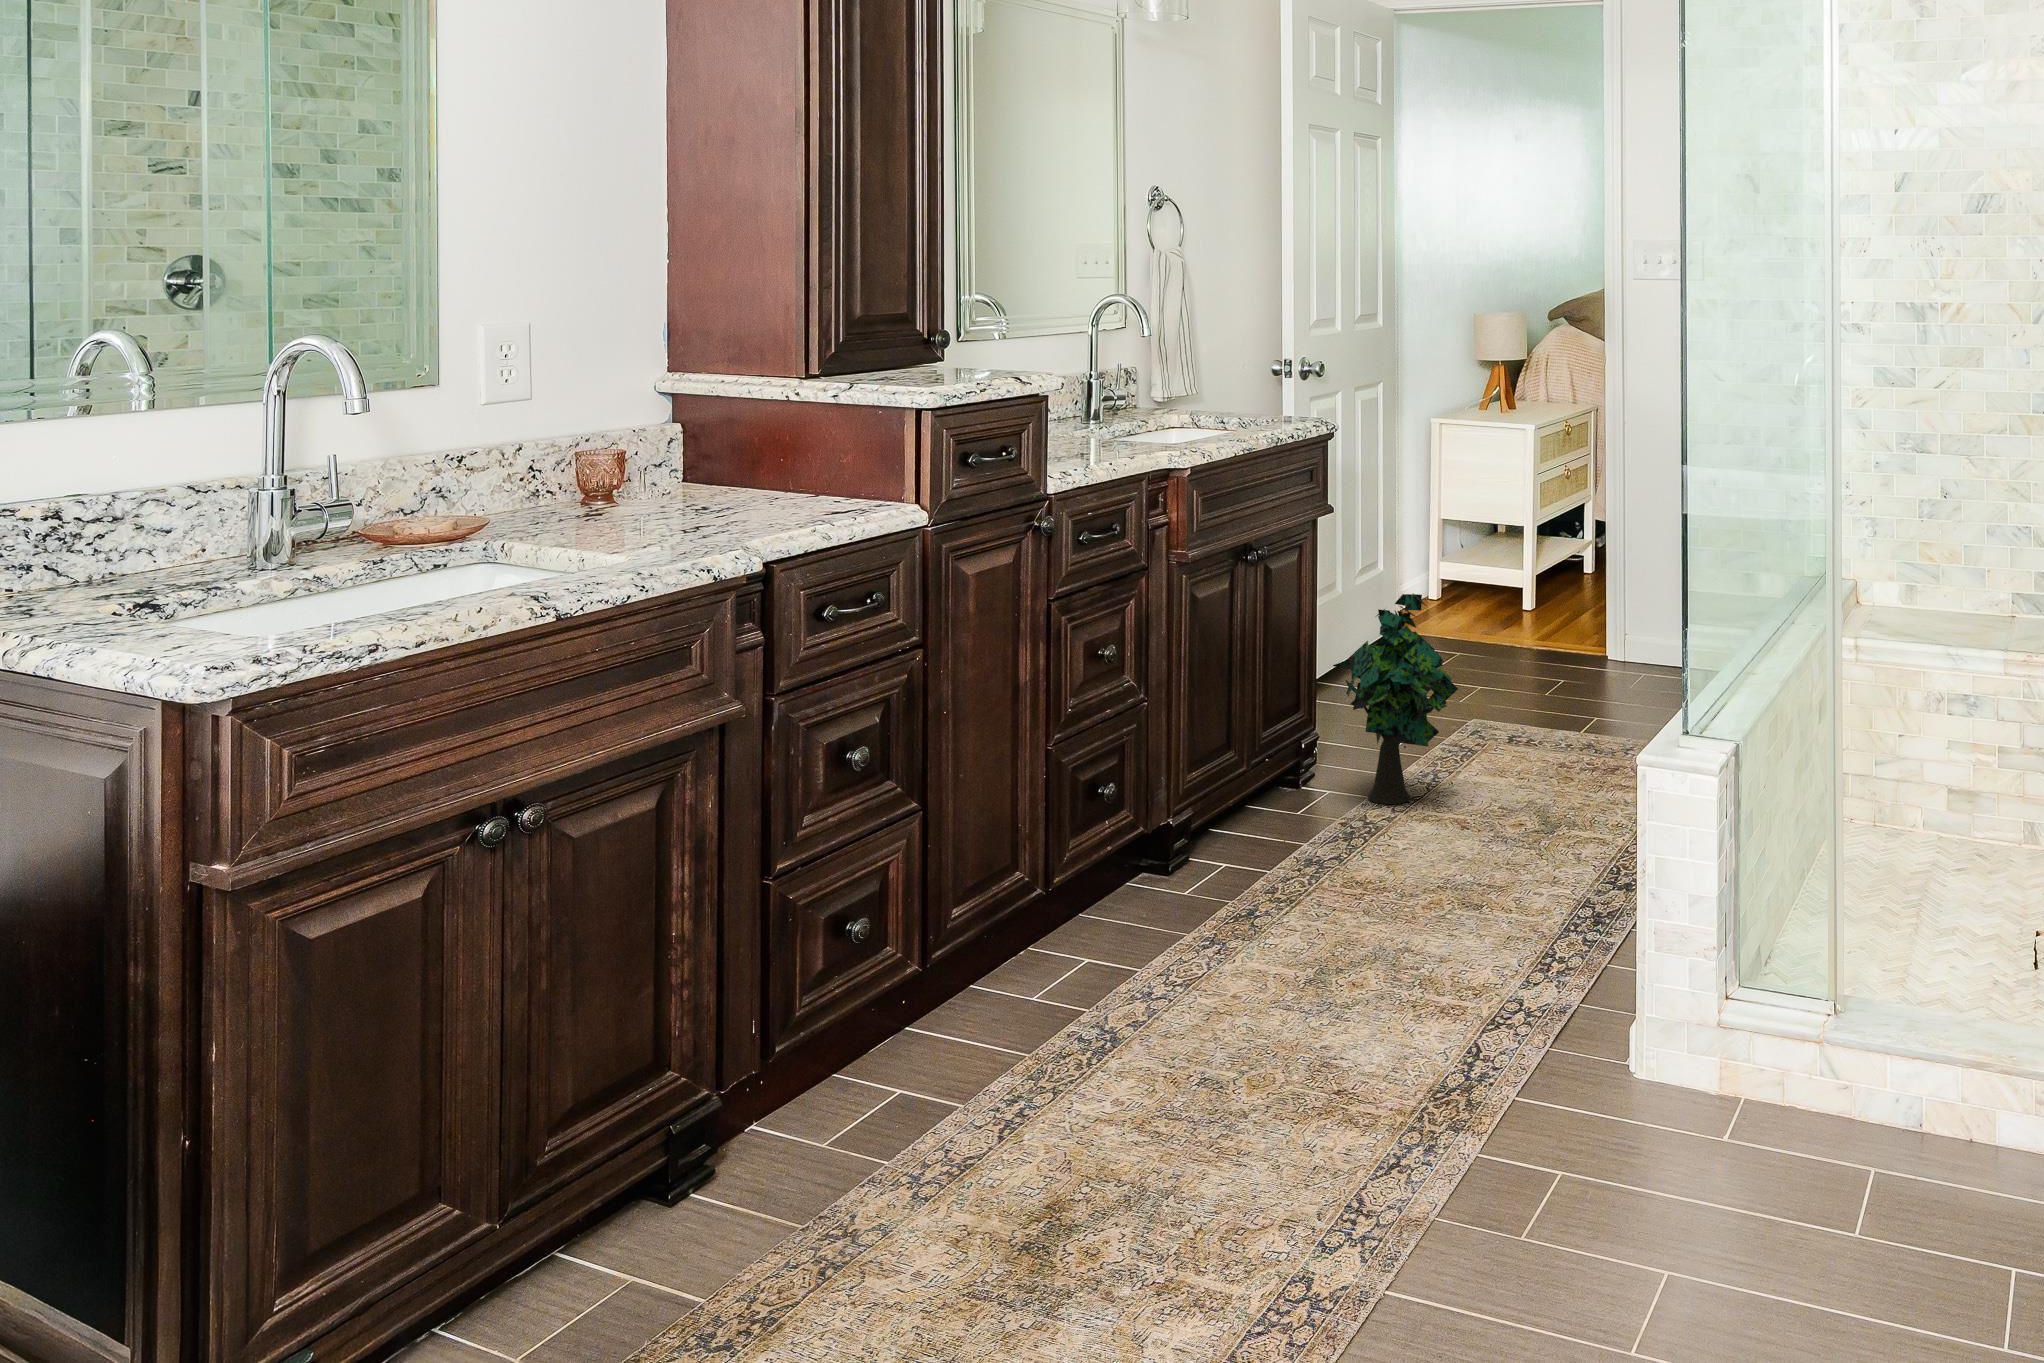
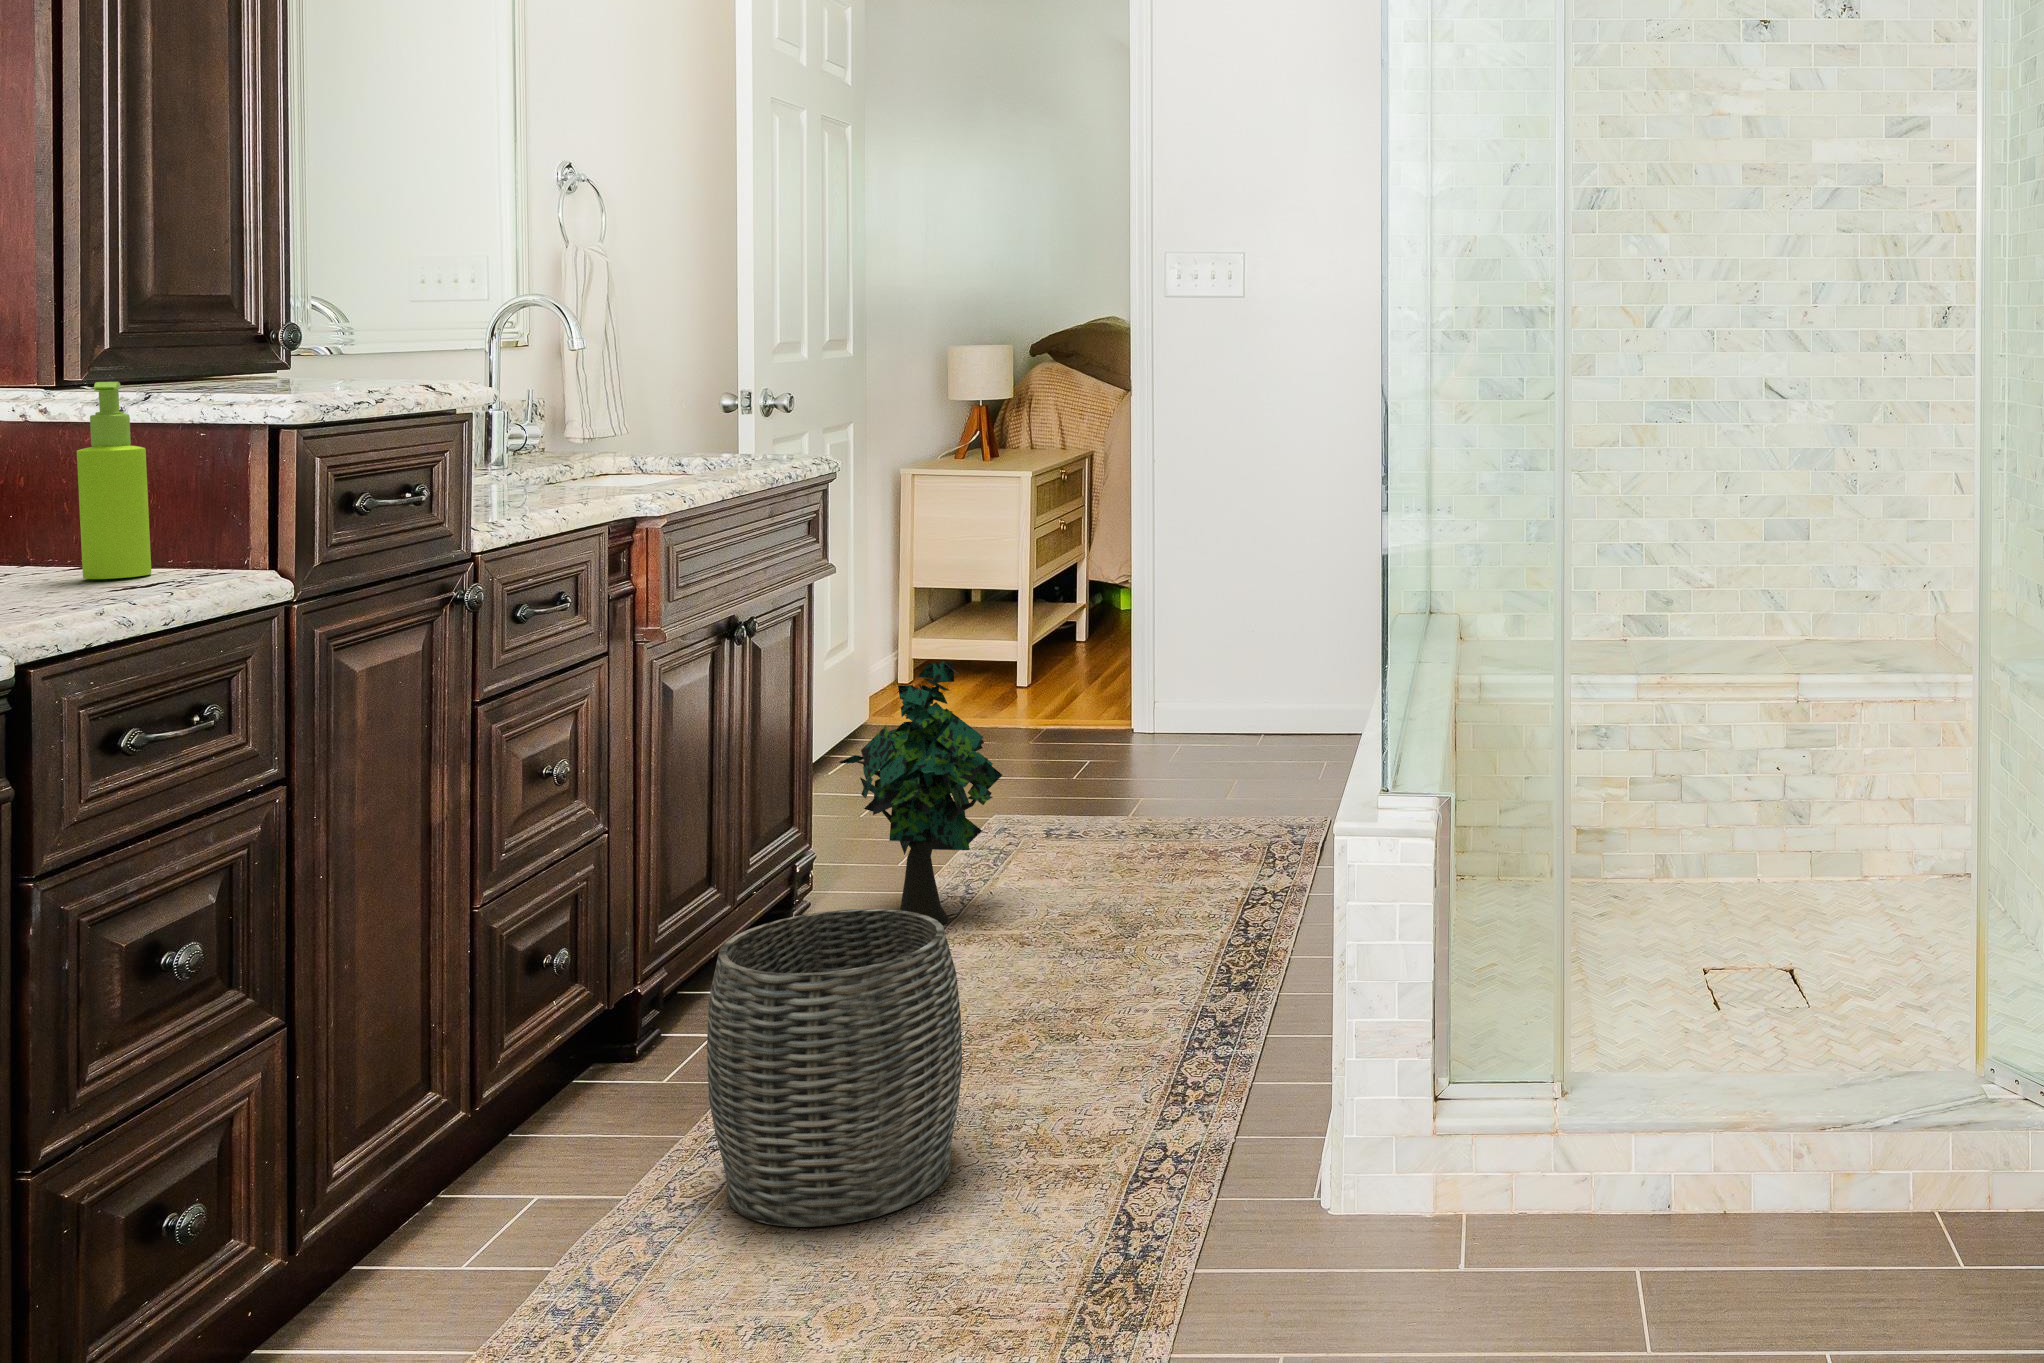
soap dispenser: none [804,384,844,513] -> present [77,382,151,579]
woven basket: none [1190,783,1372,1015] -> present [707,909,962,1227]

